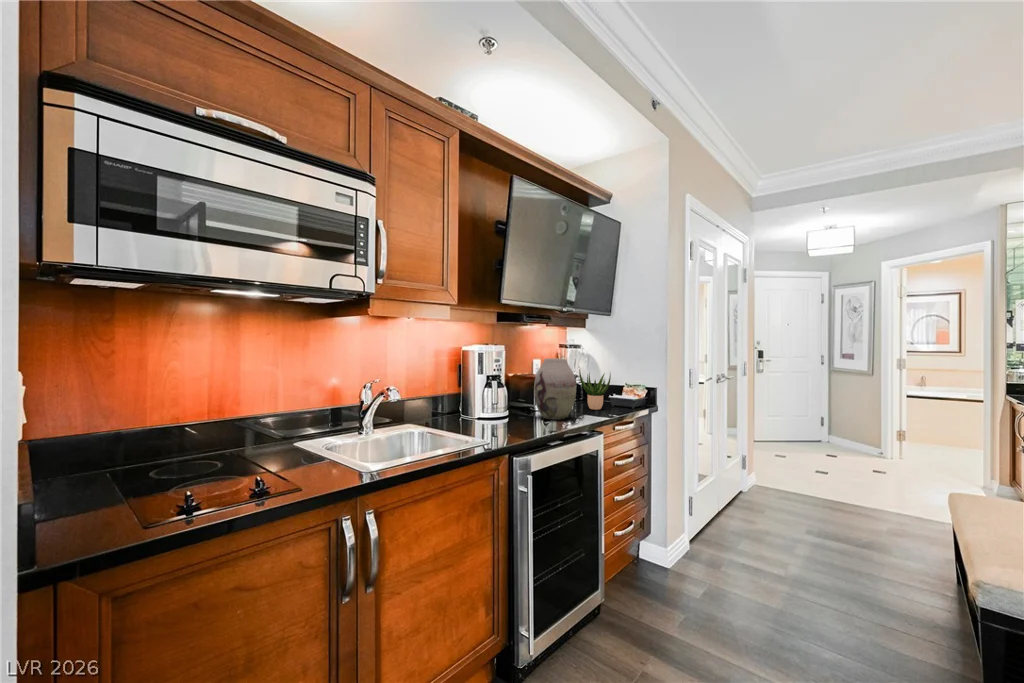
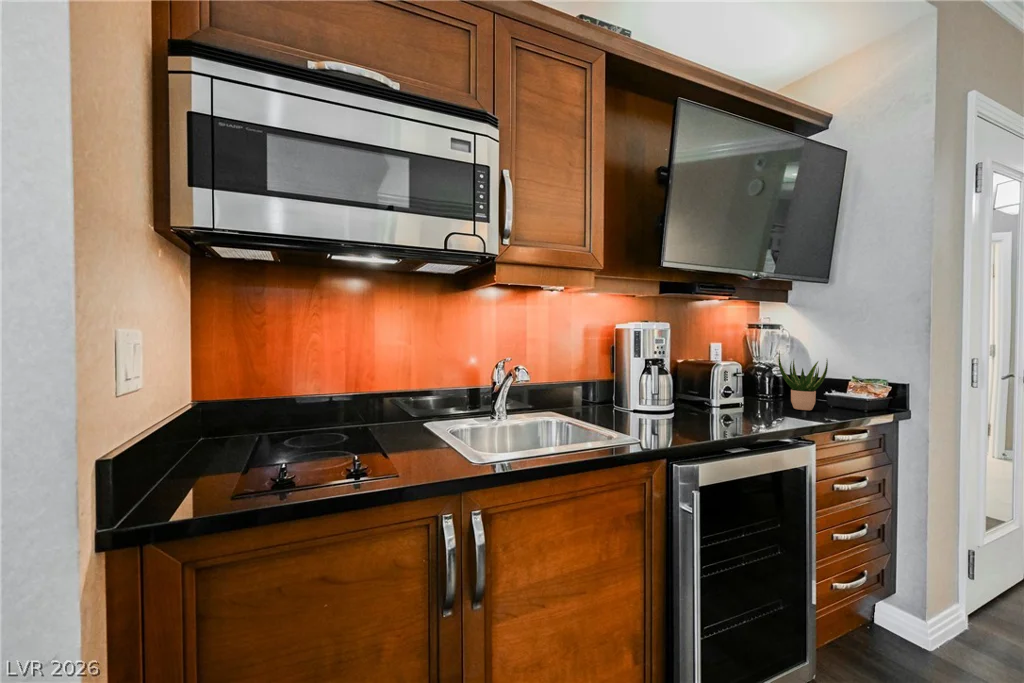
vase: present [534,358,576,420] -> none [710,339,772,419]

